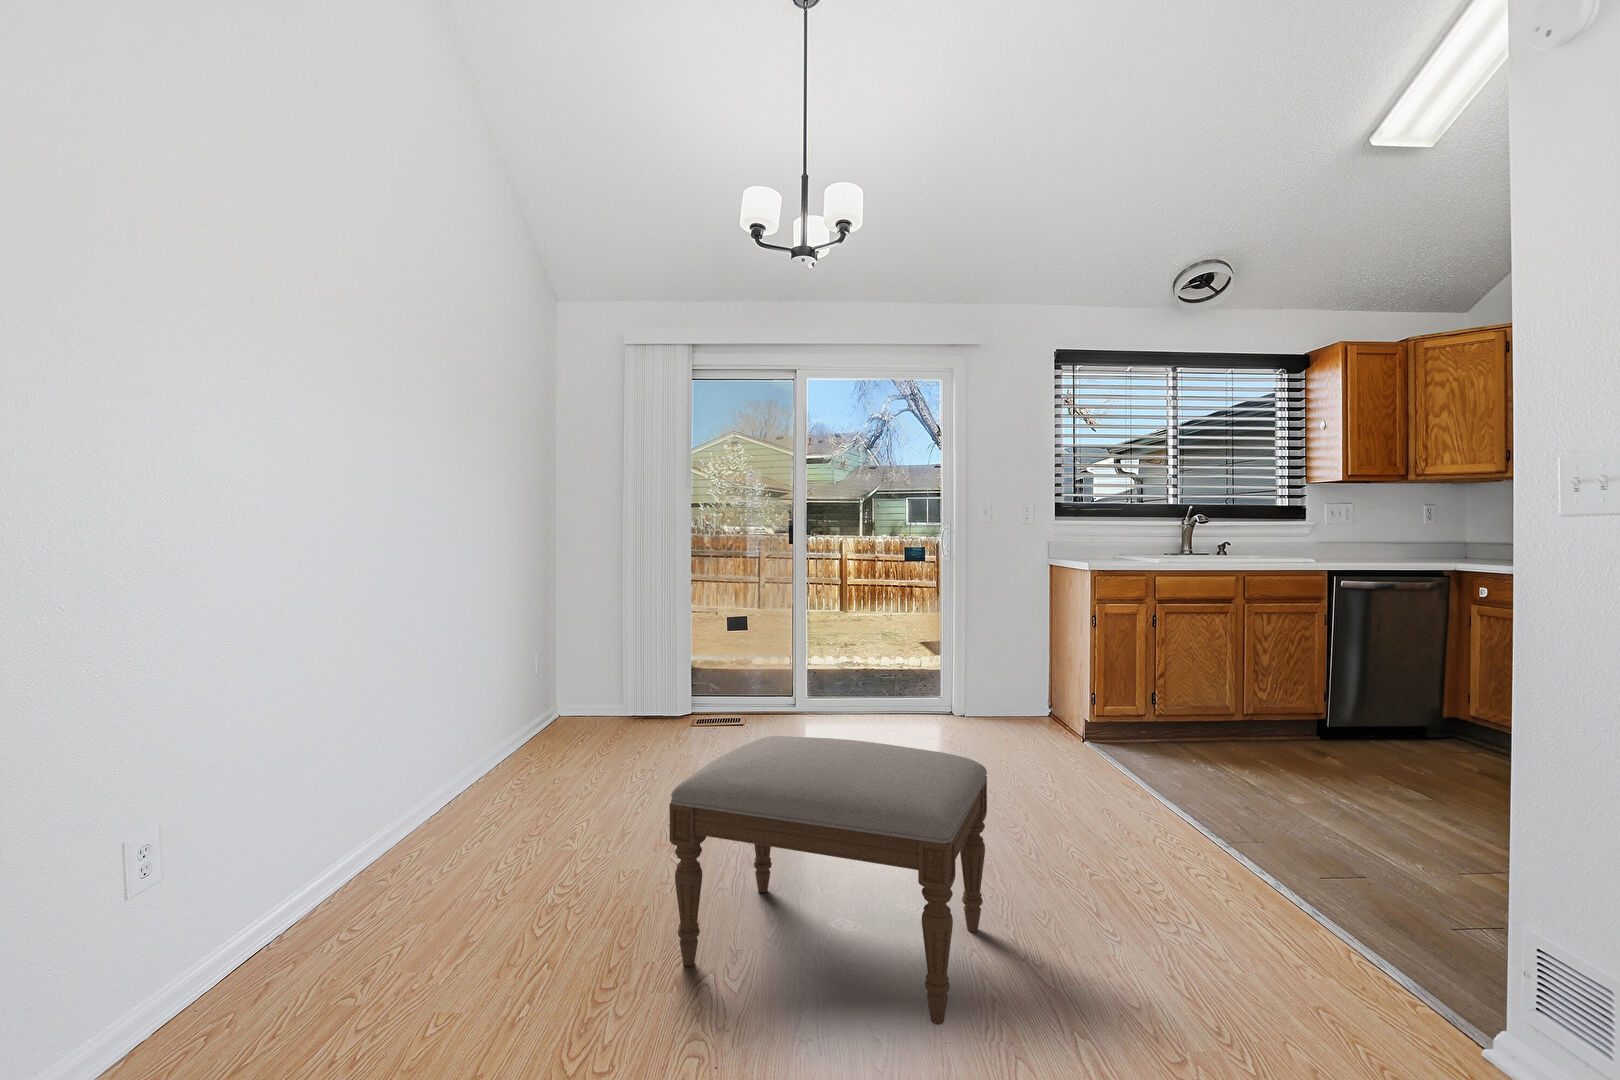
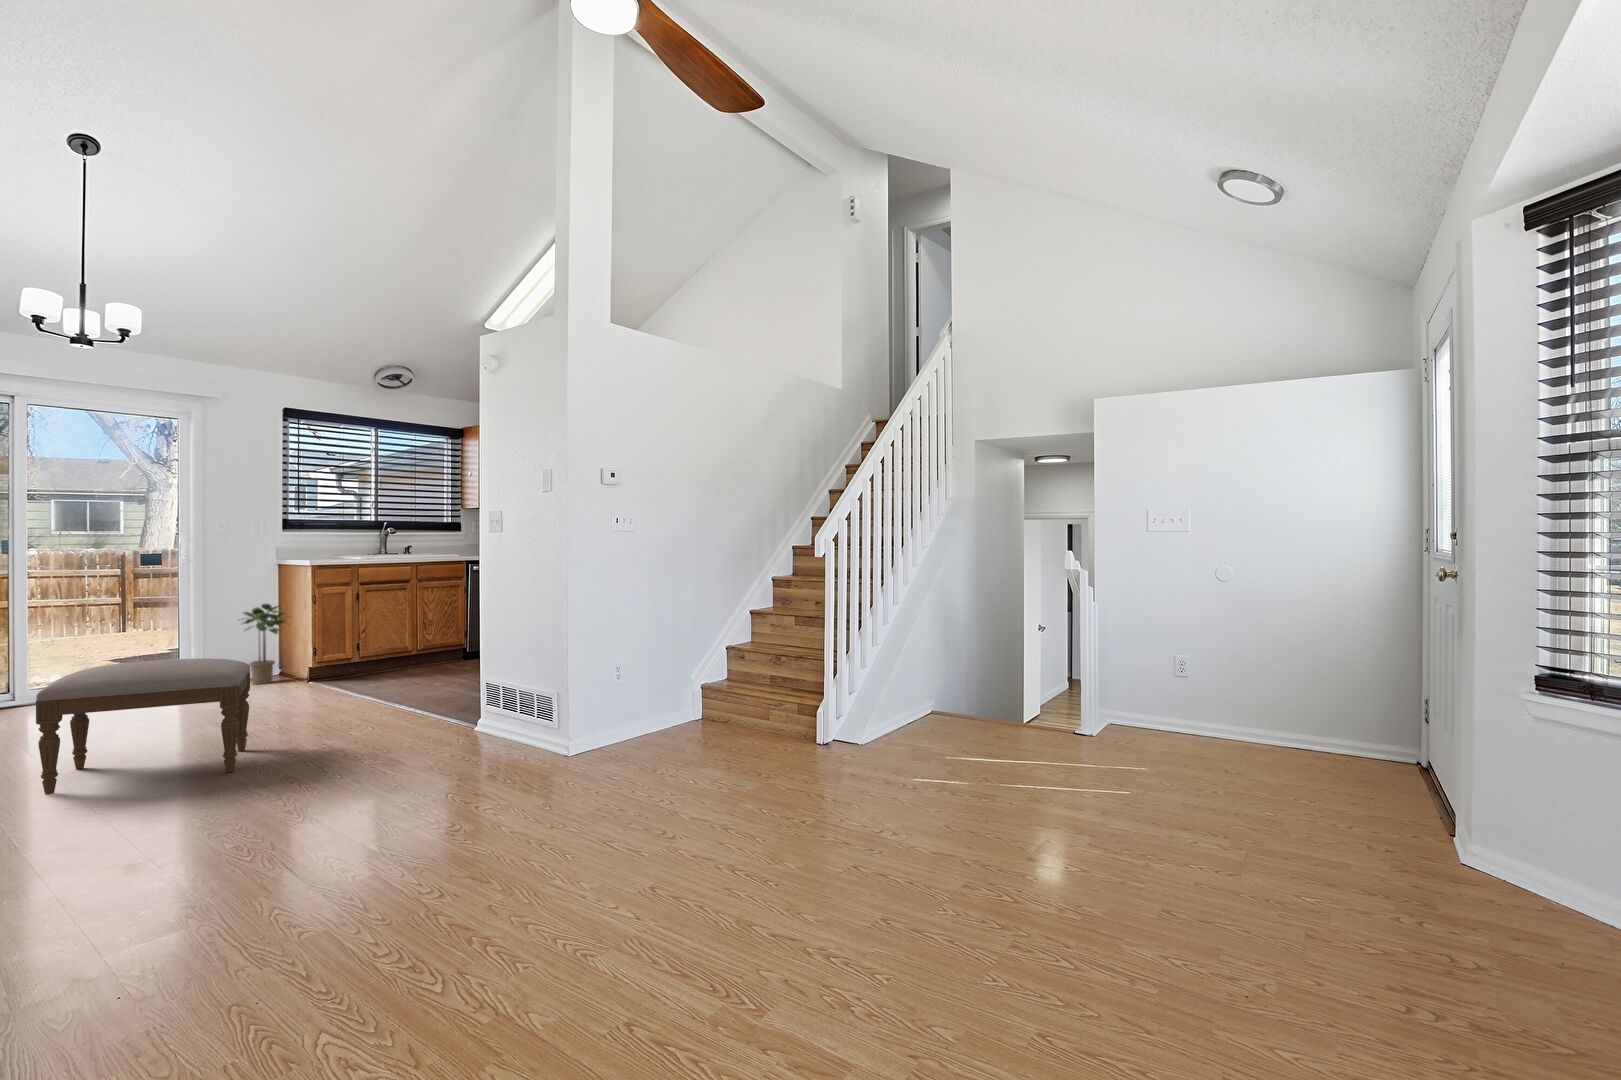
potted plant: none [999,623,1067,734] -> present [243,604,285,684]

